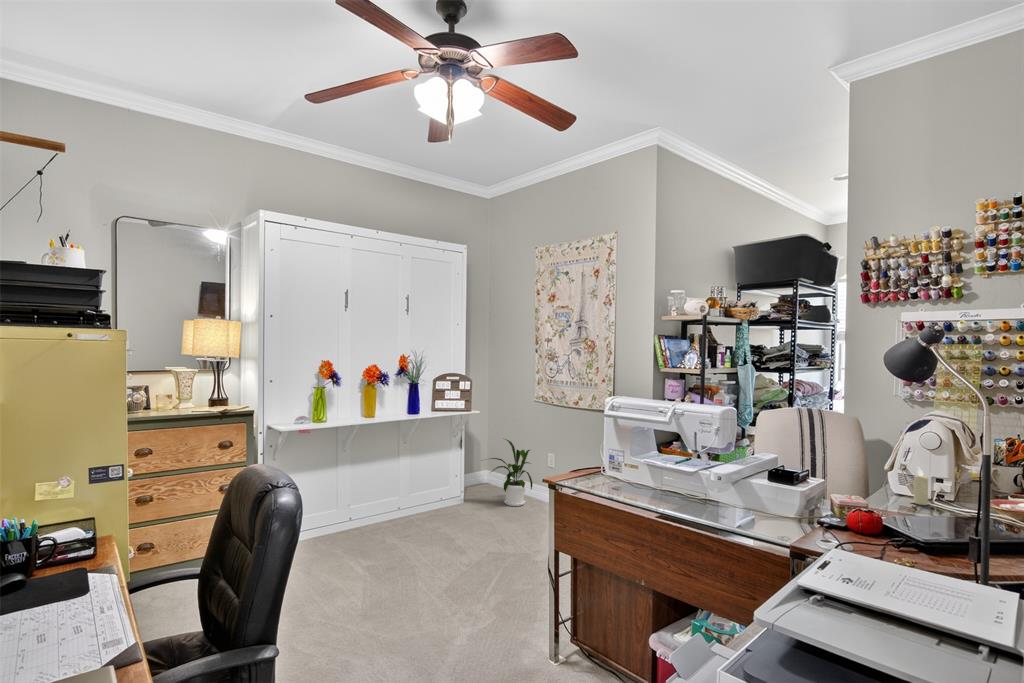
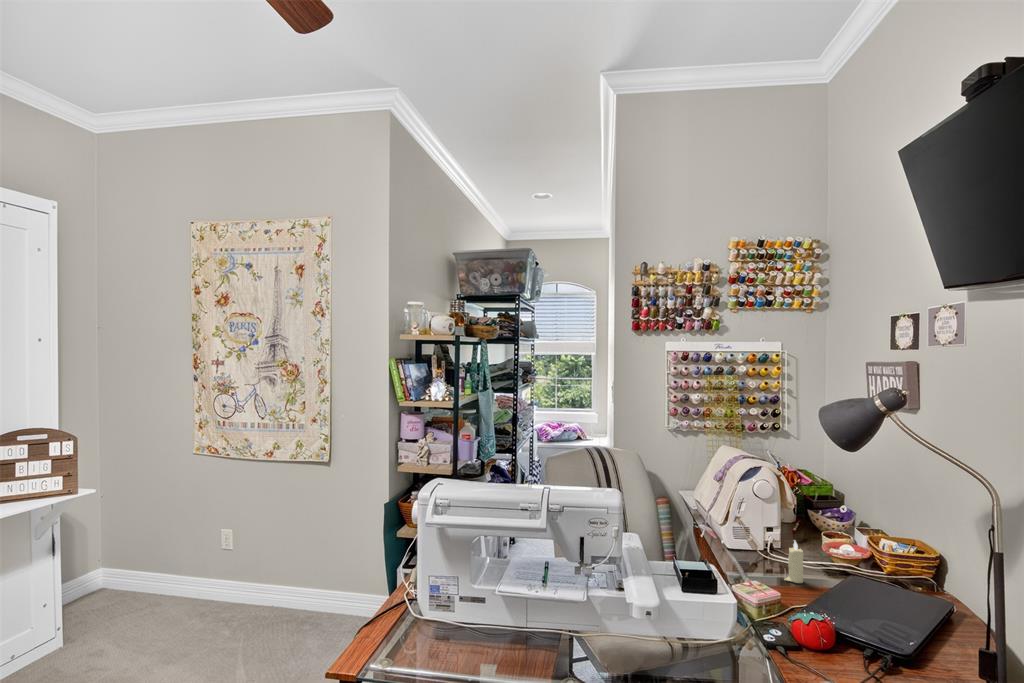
house plant: present [491,439,533,506] -> none [94,519,196,626]

